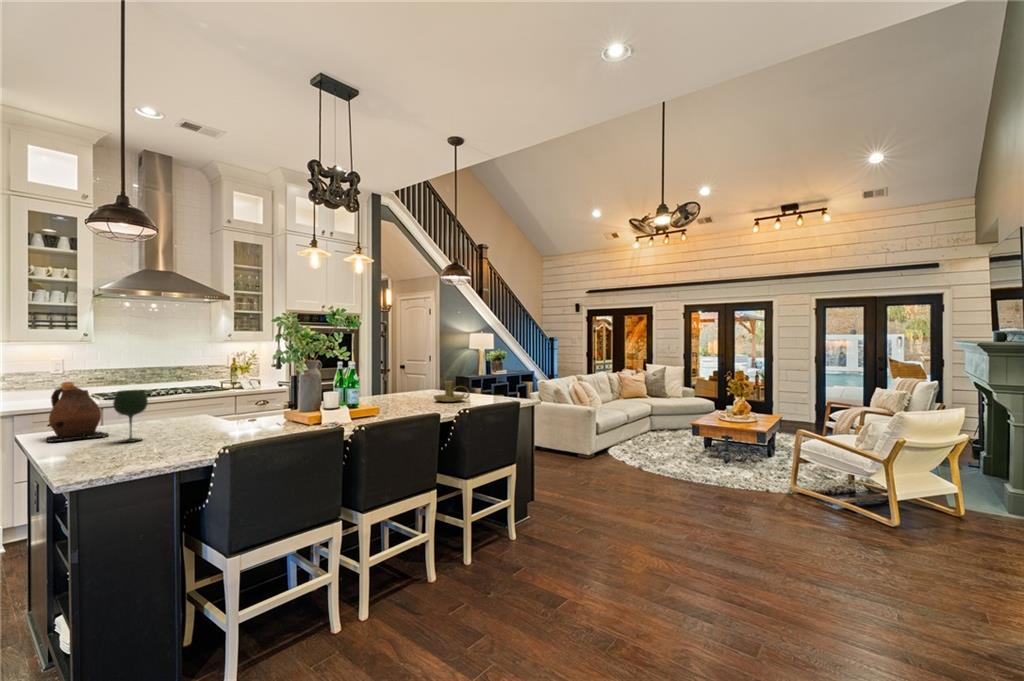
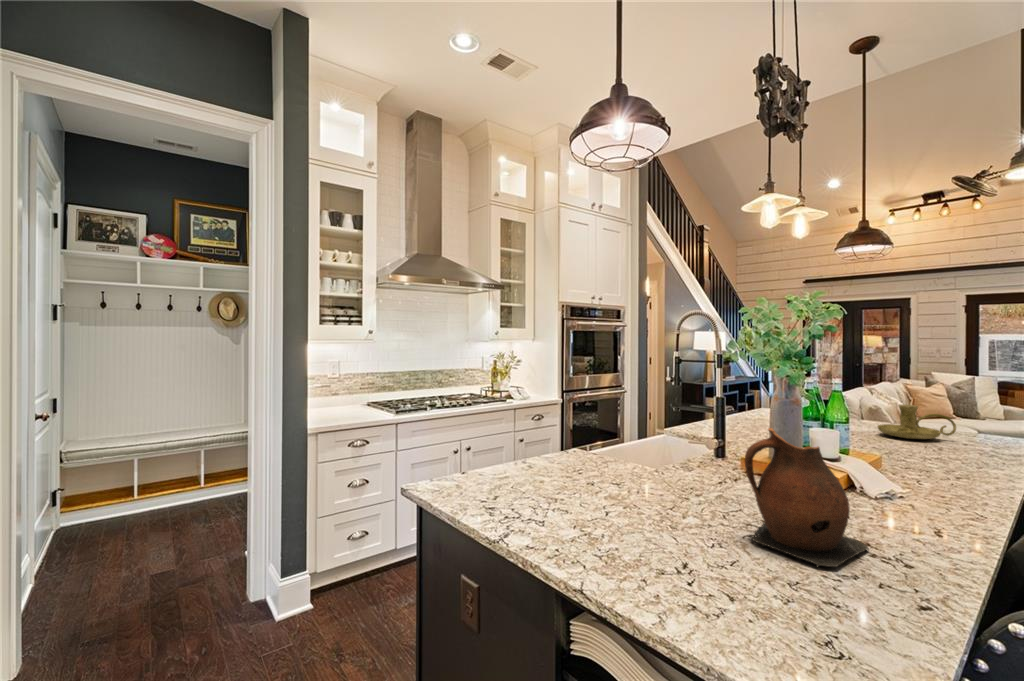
ceramic pitcher: present [47,382,109,441] -> present [745,428,869,567]
wine glass: present [113,390,148,442] -> none [657,439,713,547]

